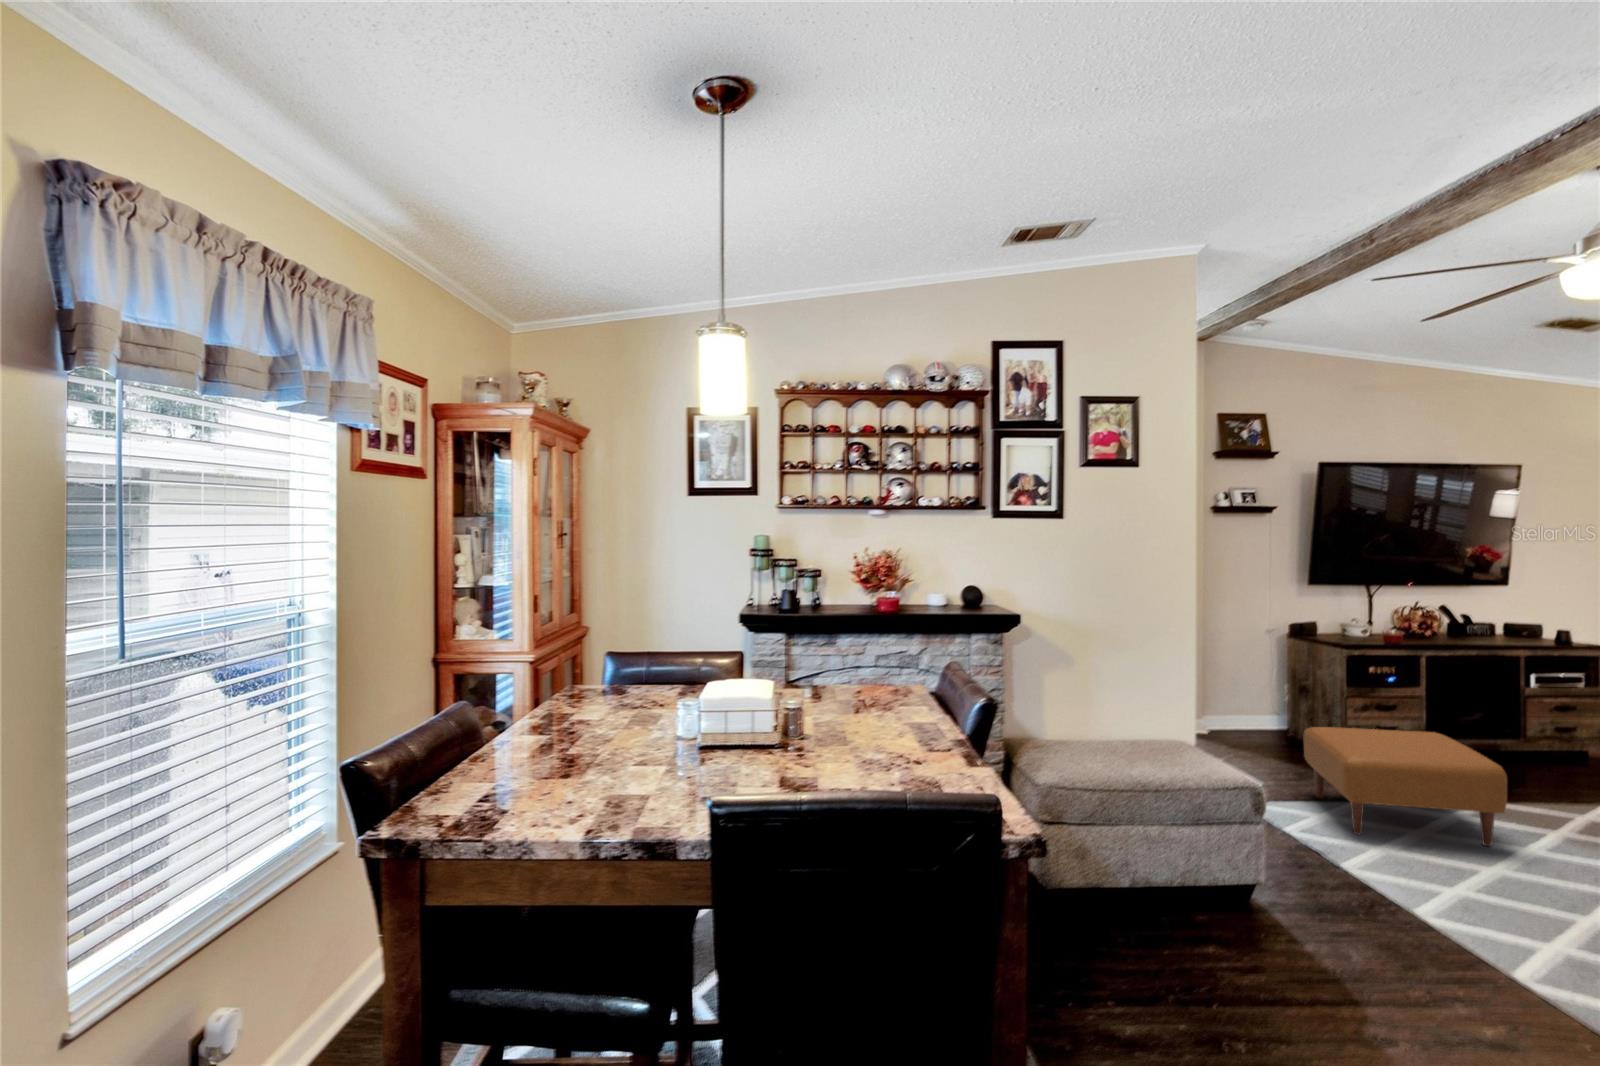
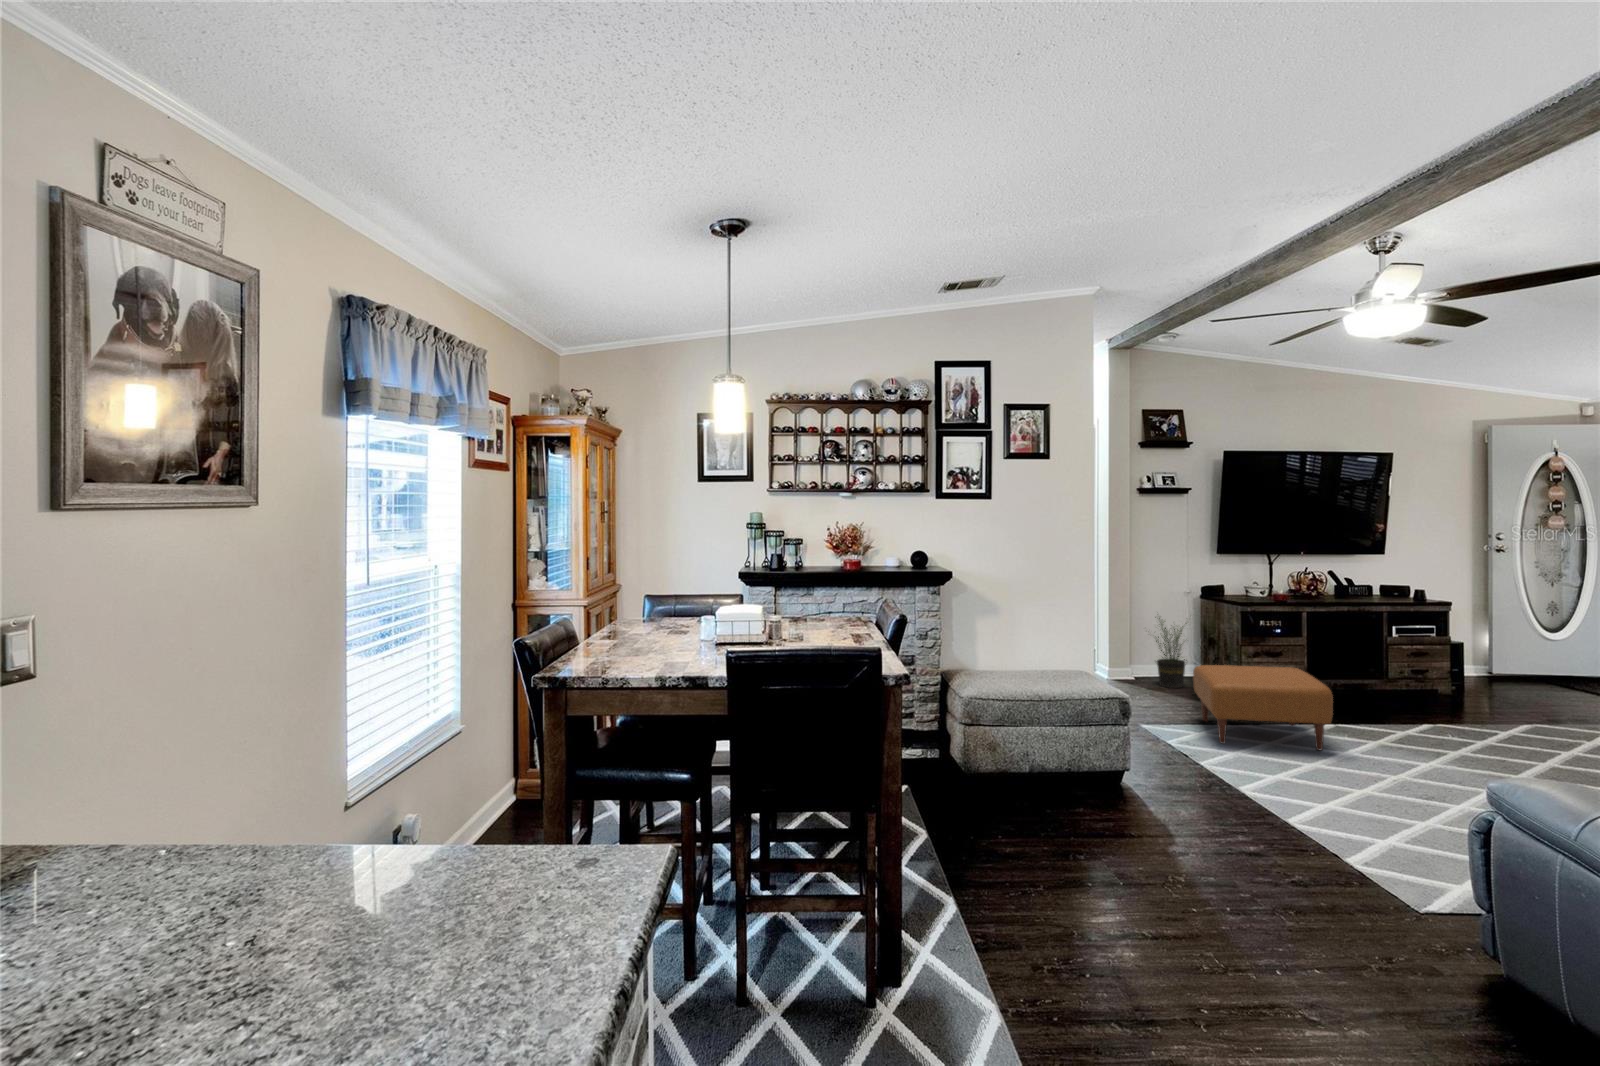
potted plant: none [1220,651,1285,746] -> present [1155,617,1187,688]

